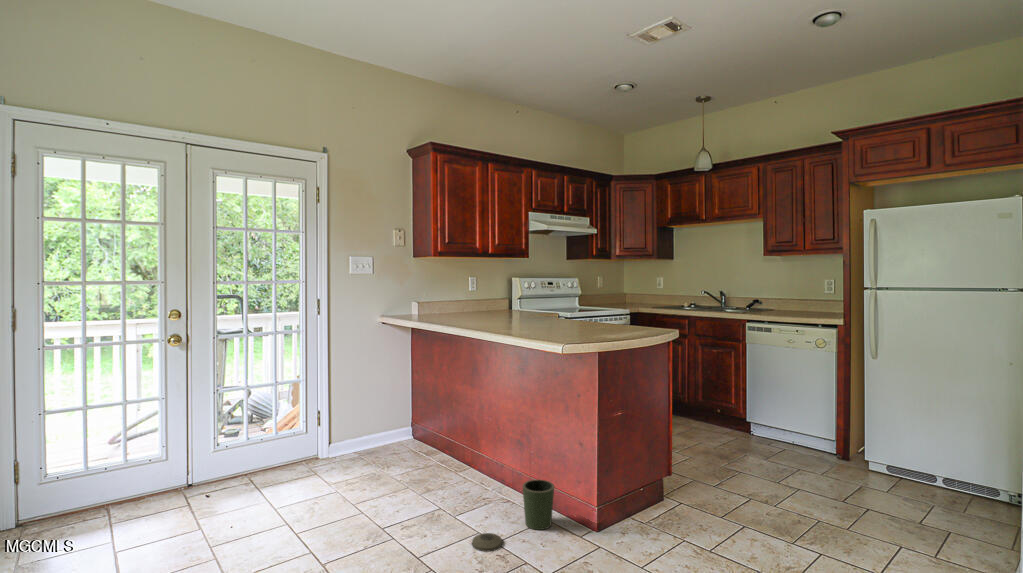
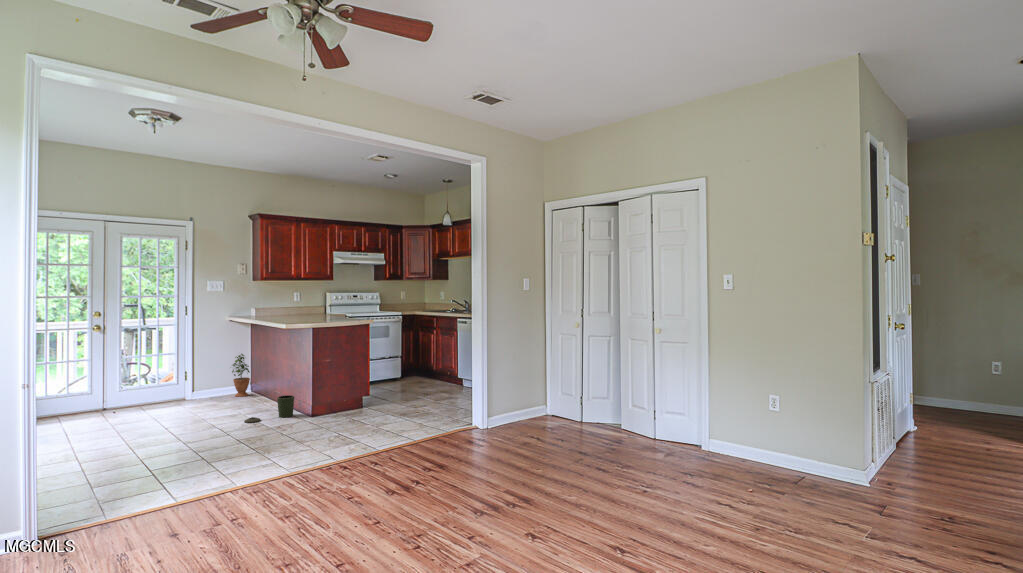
potted plant: none [386,377,416,453] -> present [232,354,250,397]

